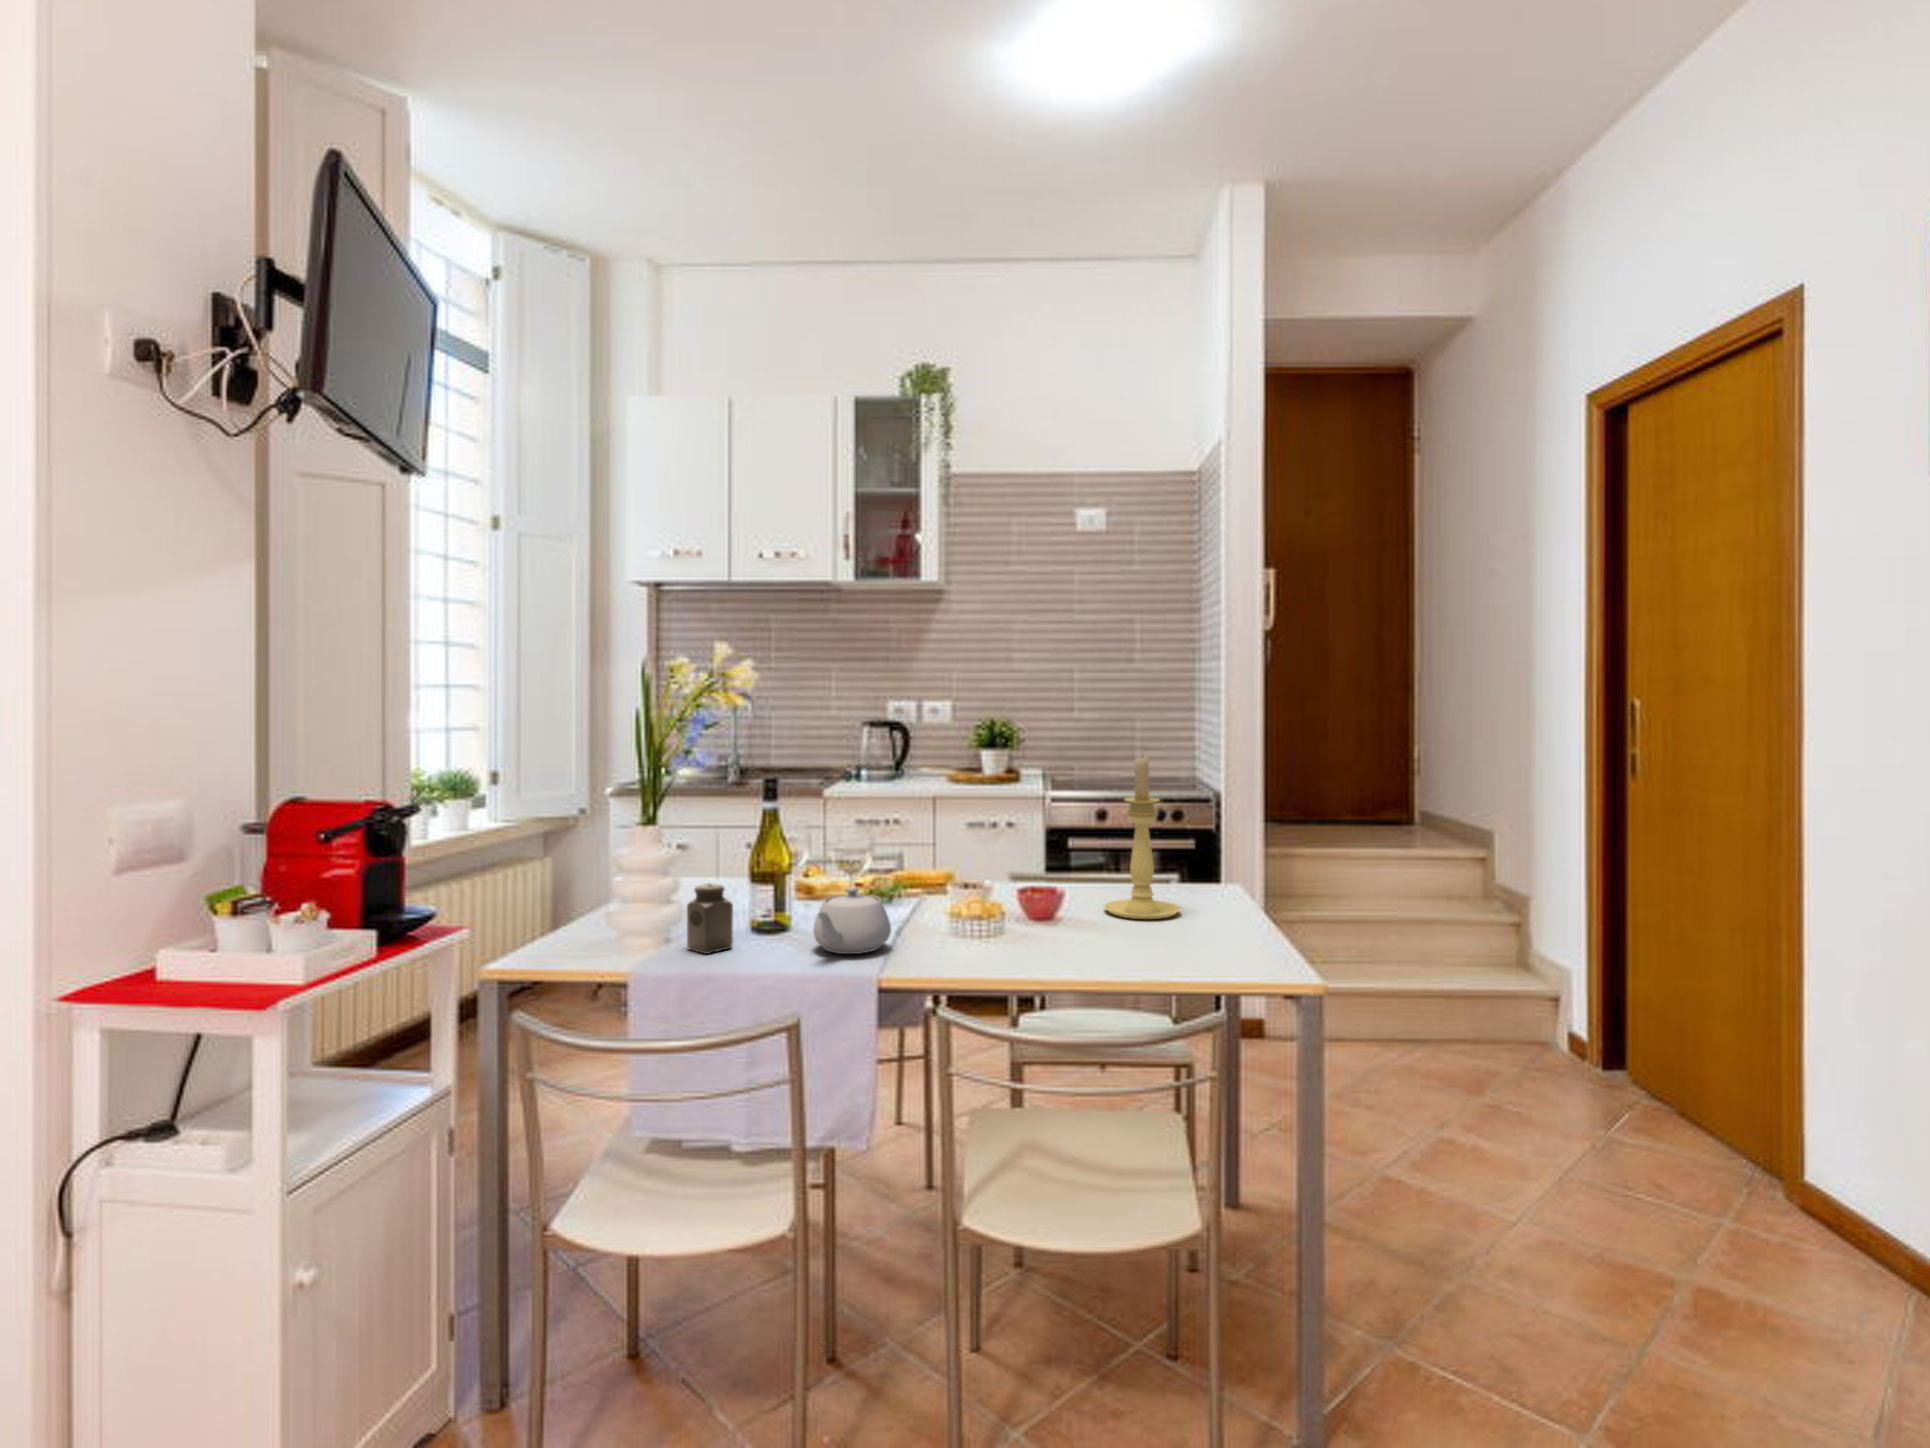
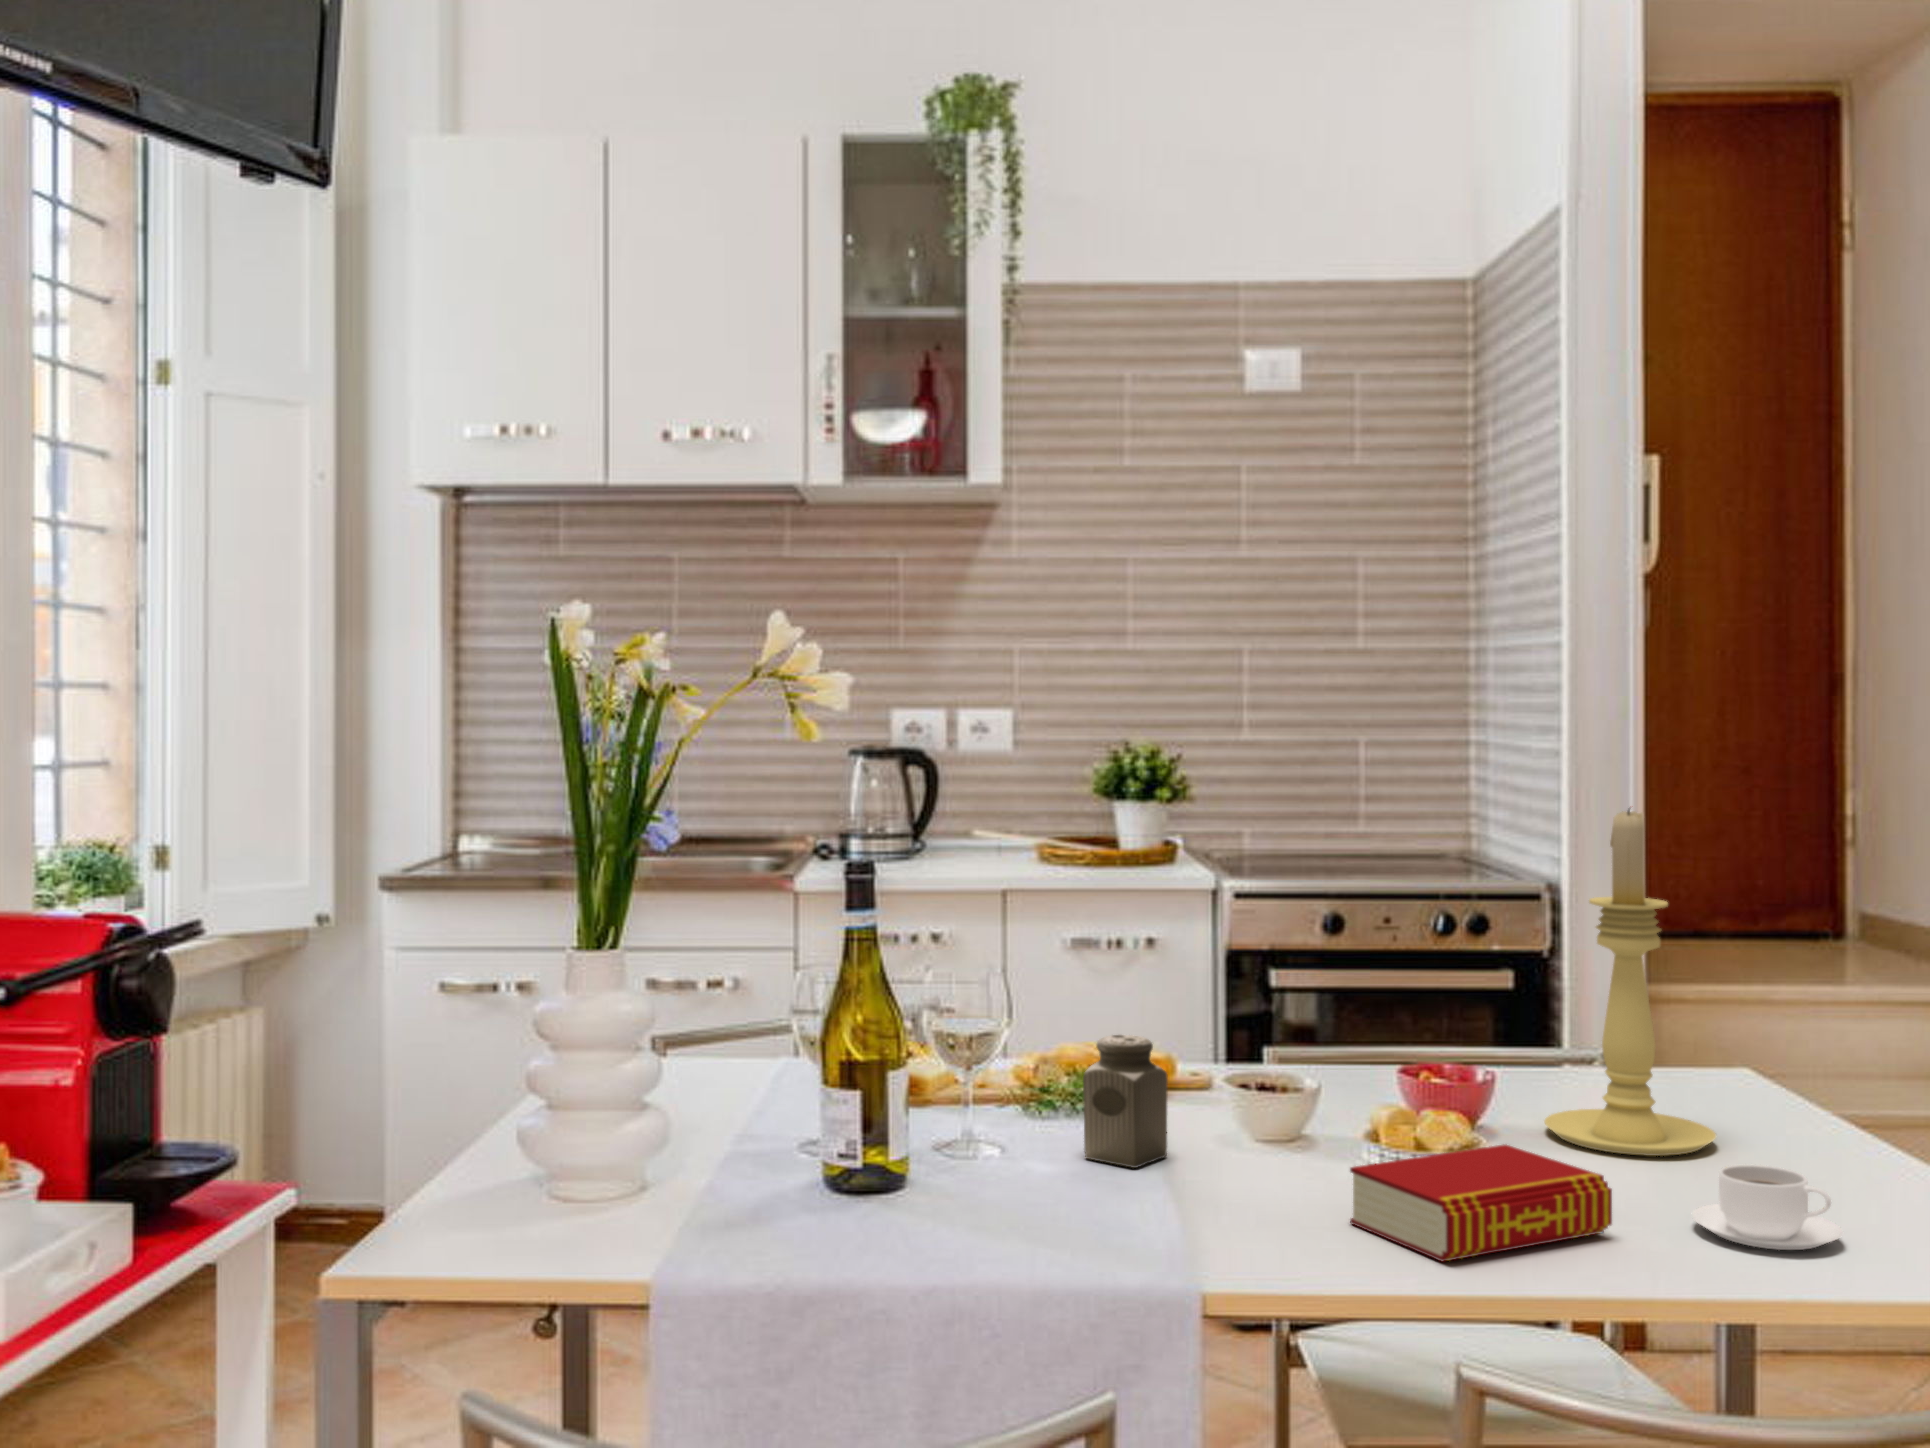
salt shaker: present [687,884,733,954] -> present [1083,1035,1168,1168]
teapot: present [813,887,891,954] -> none [1011,1098,1182,1250]
book: none [973,911,1088,960] -> present [1350,1144,1612,1262]
coffee cup: none [1128,919,1192,956] -> present [1692,1165,1843,1250]

